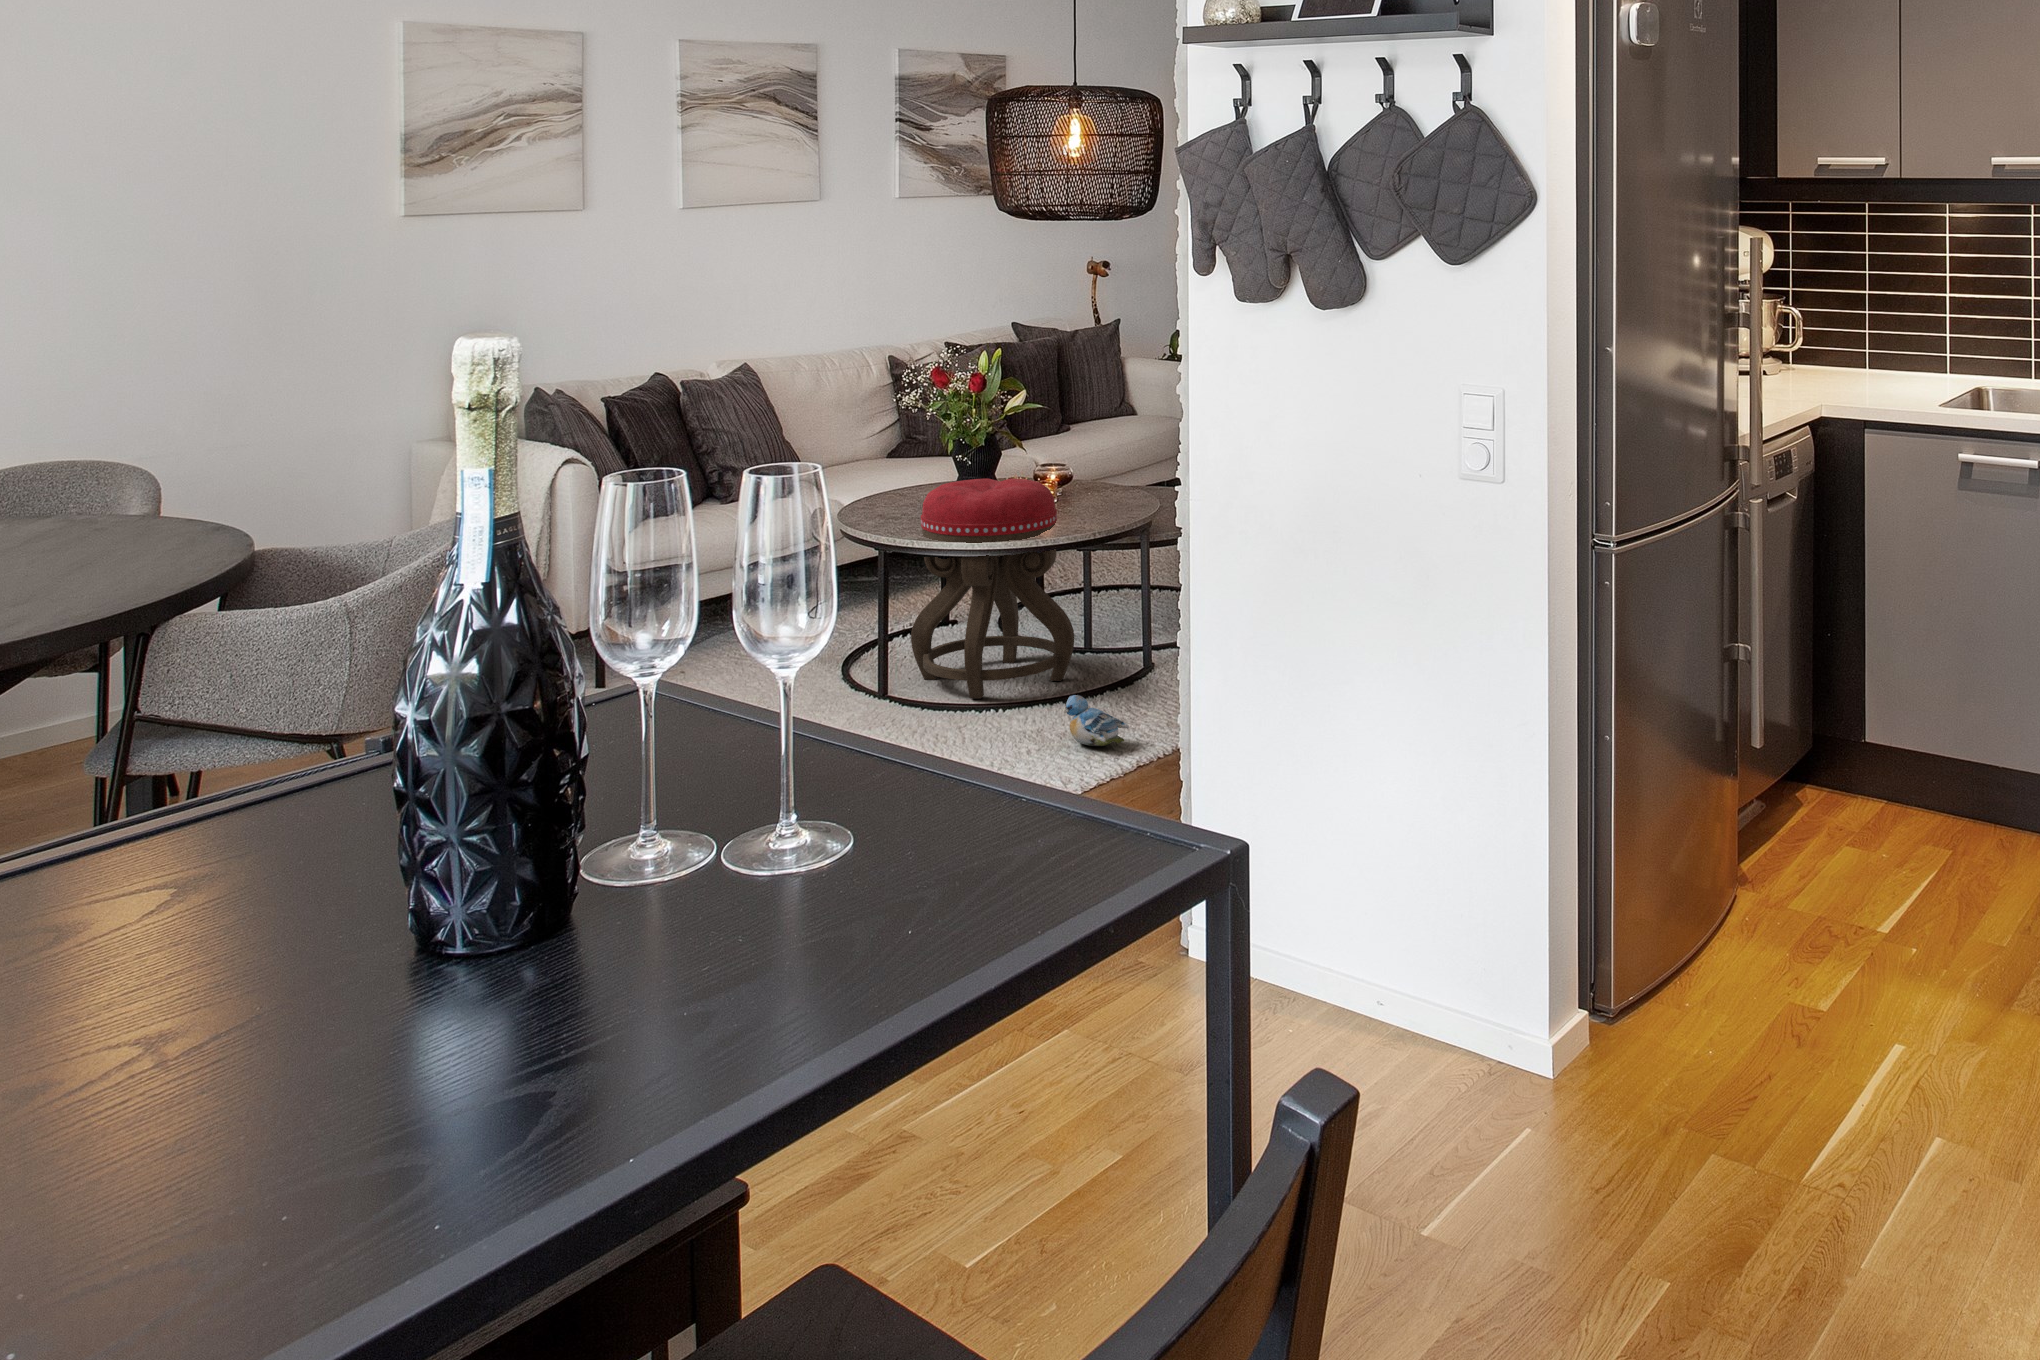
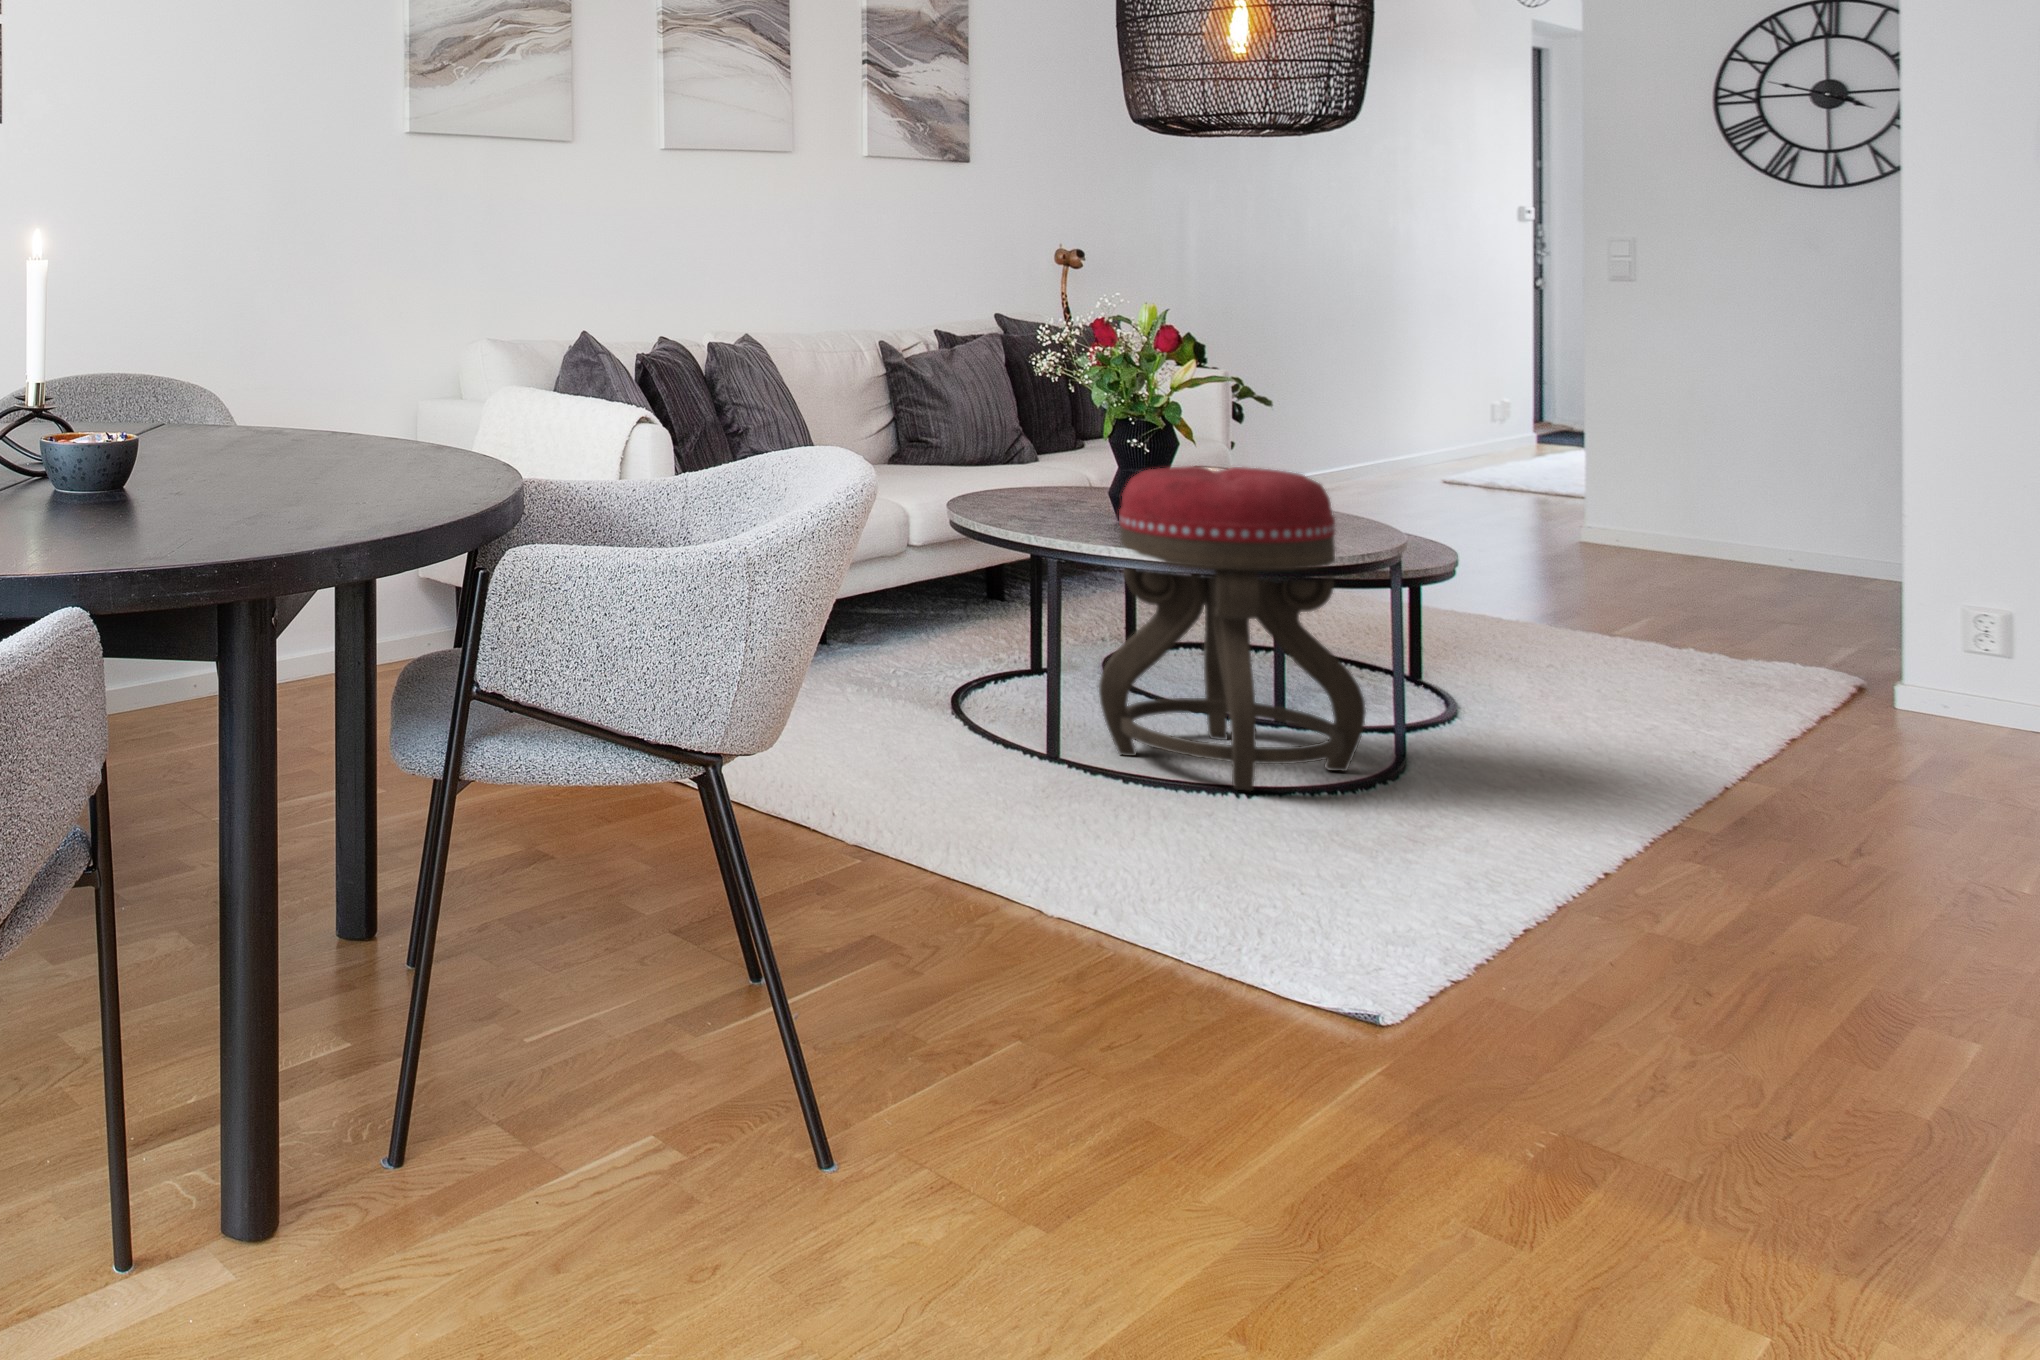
plush toy: present [1066,695,1129,746] -> none [1499,799,1639,889]

